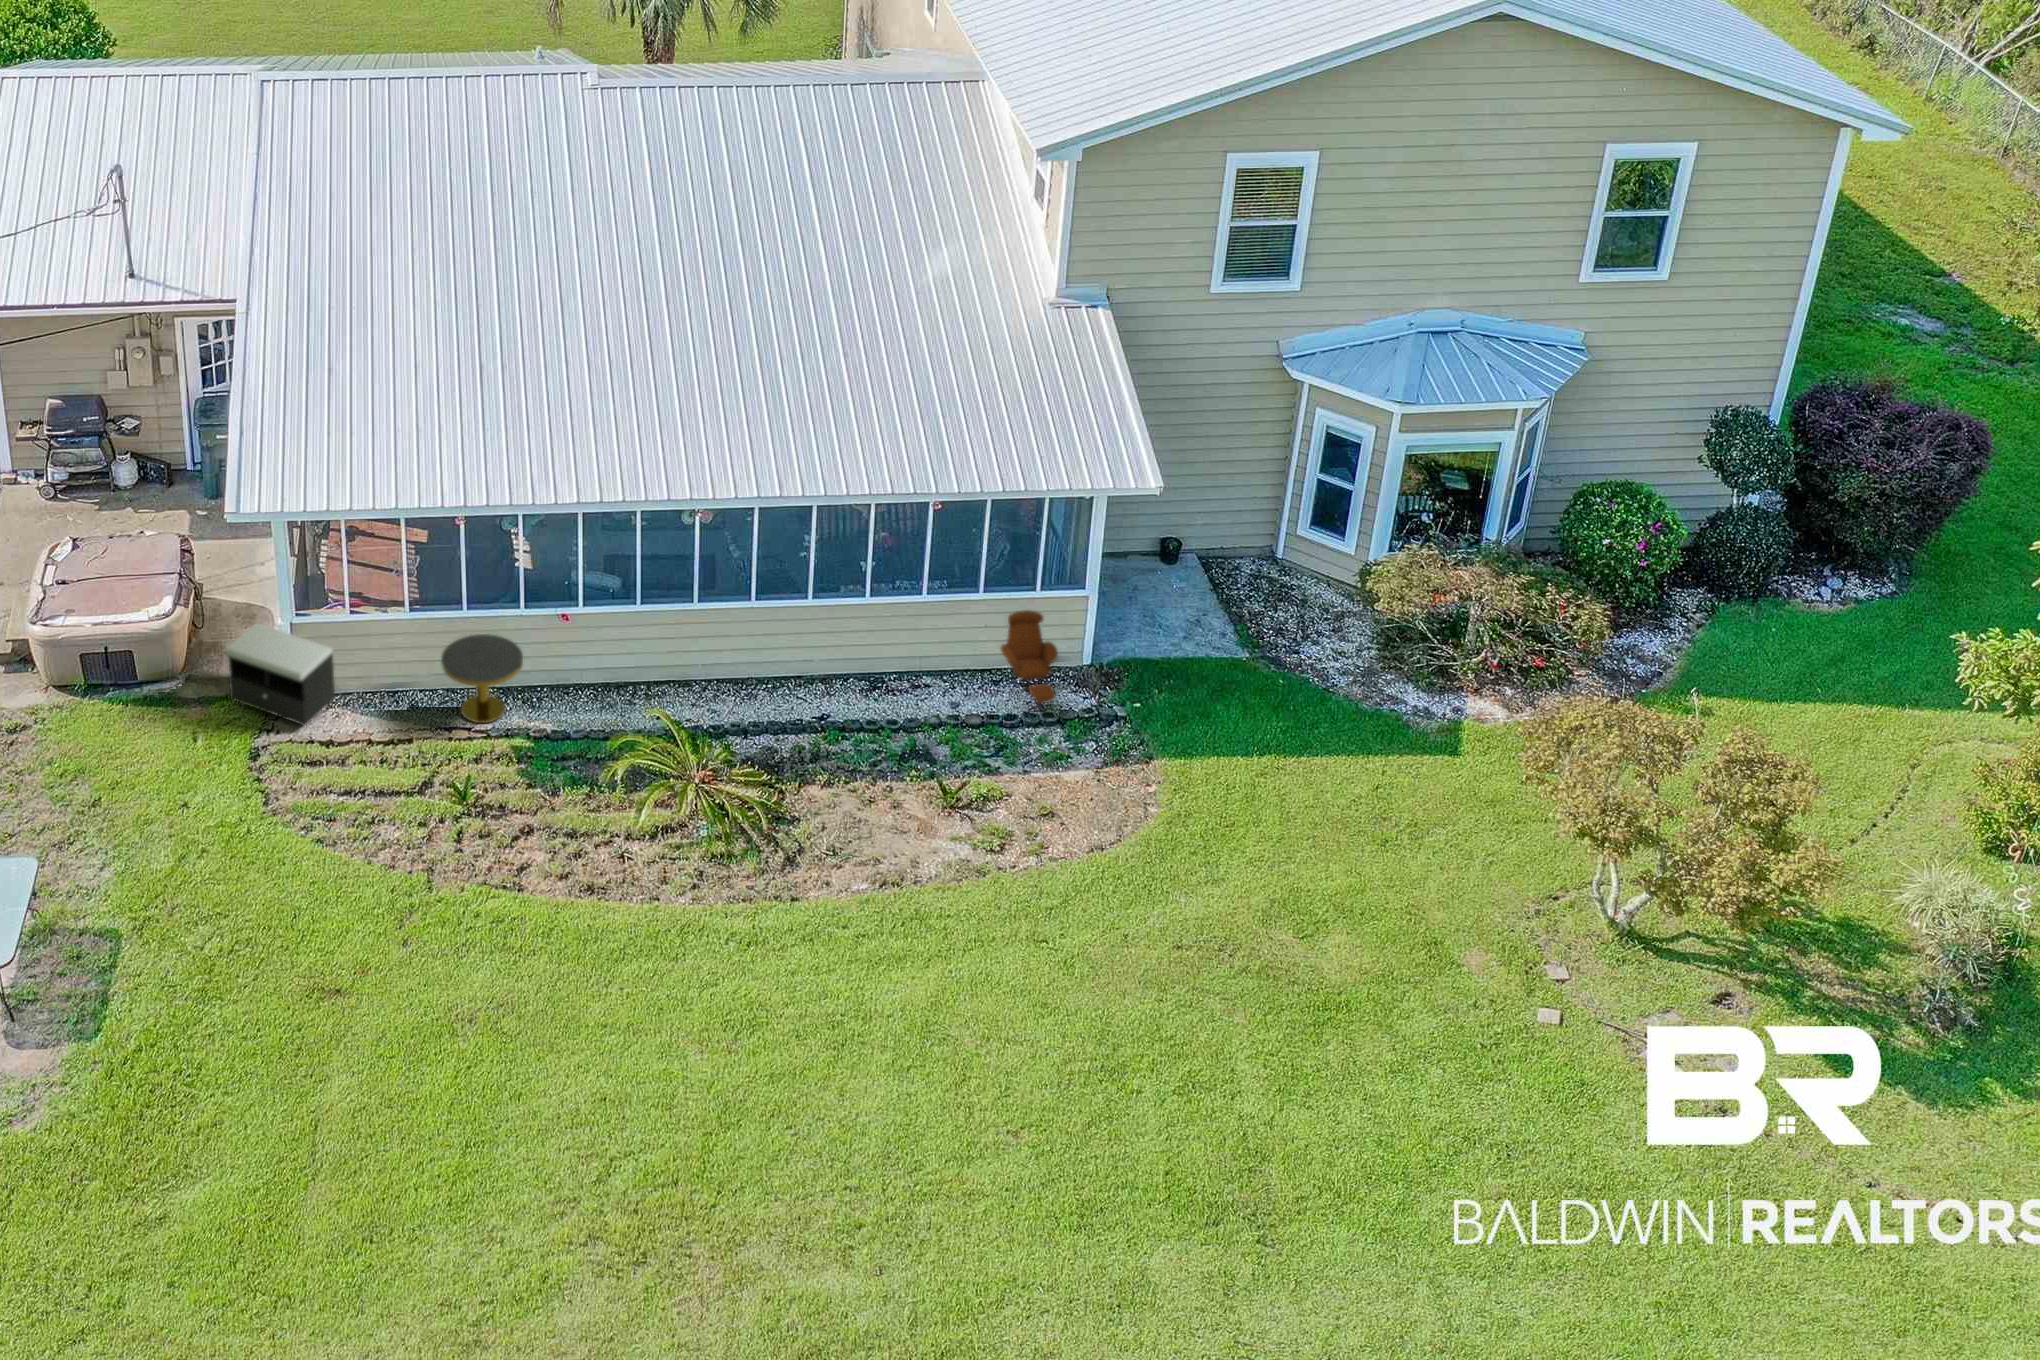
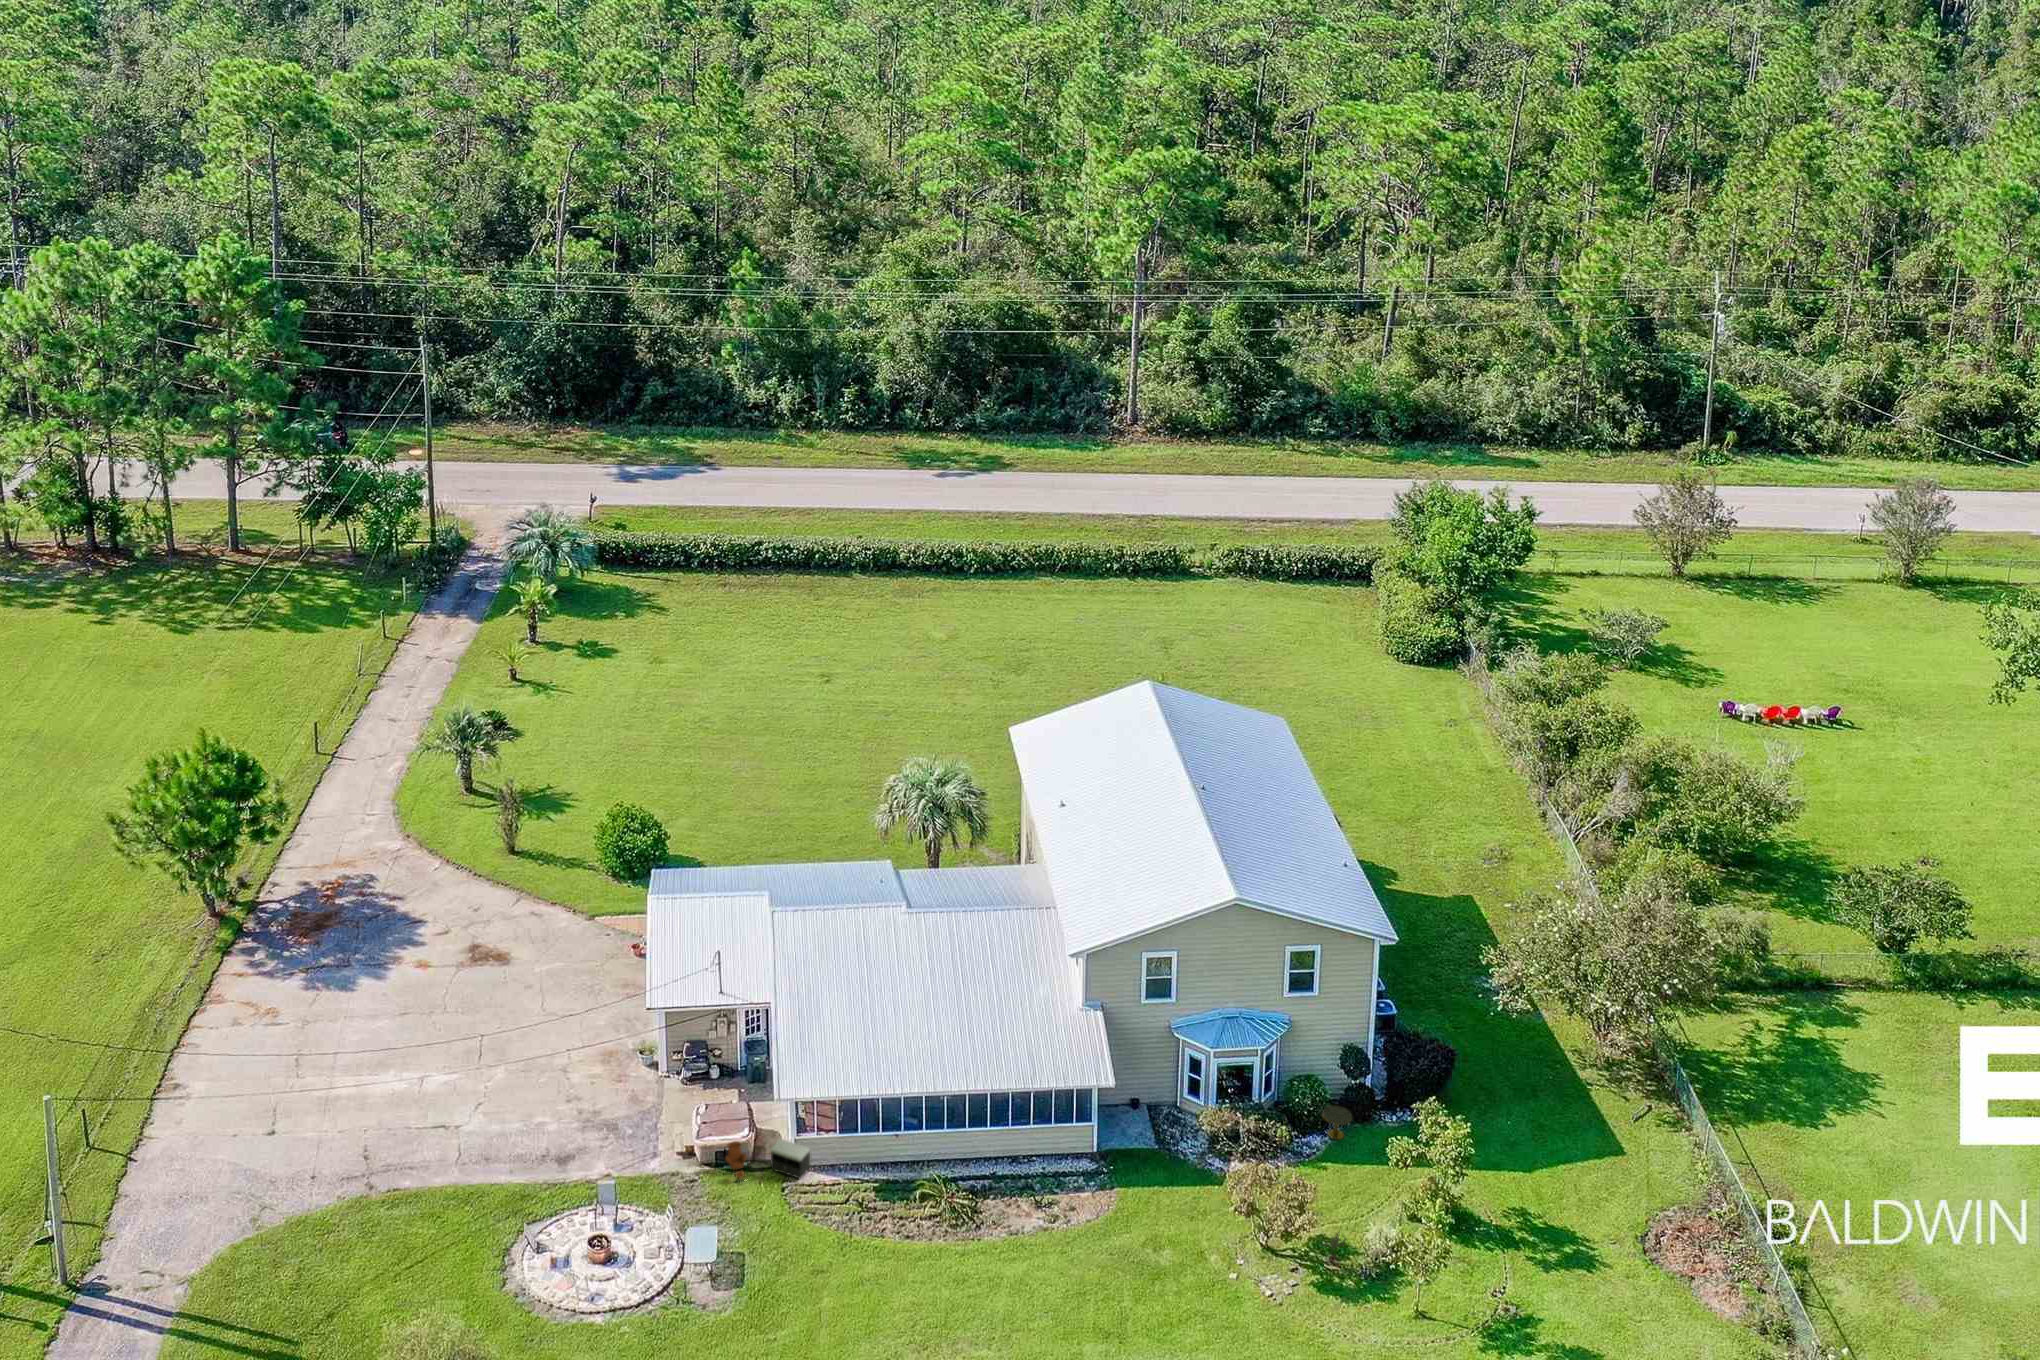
lounge chair: present [1001,610,1058,711] -> present [725,1141,747,1180]
side table: present [441,634,523,723] -> present [1322,1106,1352,1140]
potted tree: none [1795,890,1886,974] -> present [1322,1232,1346,1262]

